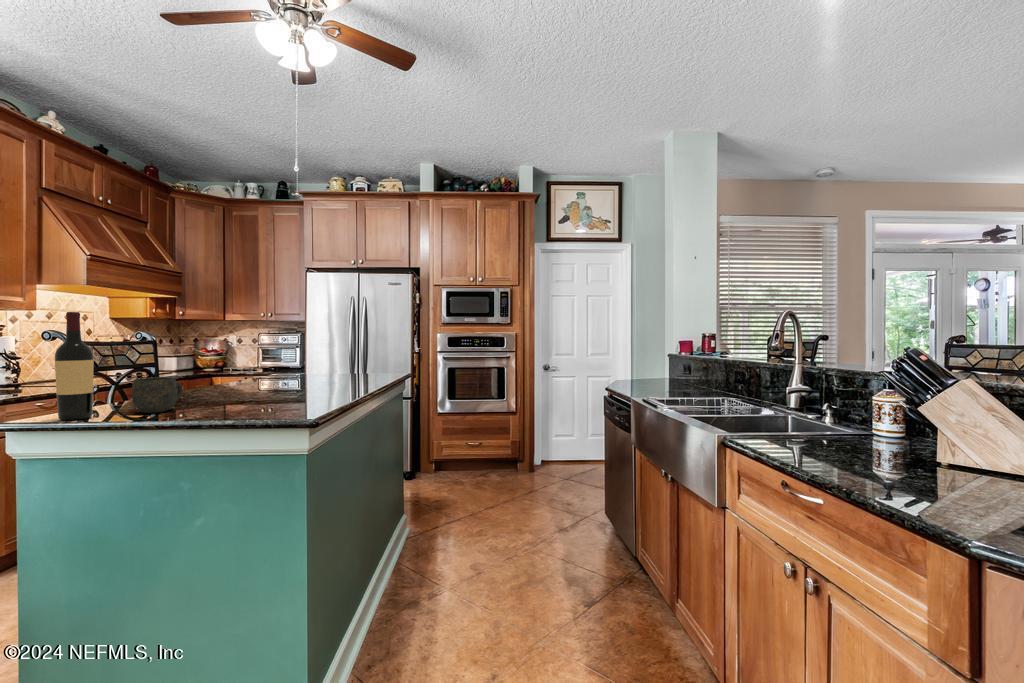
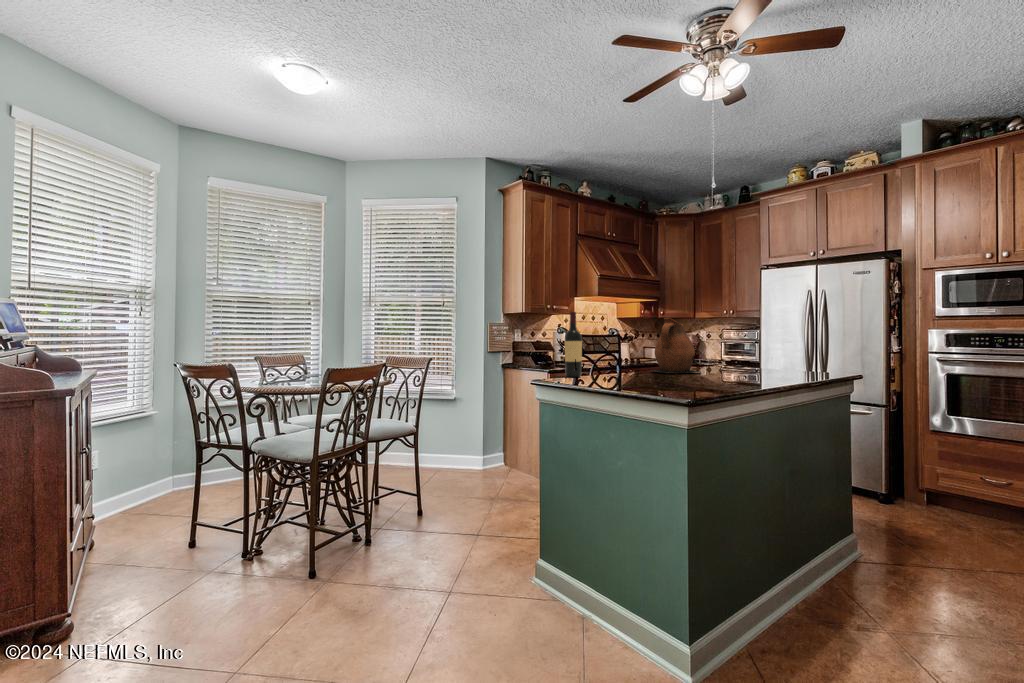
ceramic pitcher: none [200,324,274,394] -> present [653,318,701,373]
mug: present [132,377,183,413] -> none [601,355,630,378]

